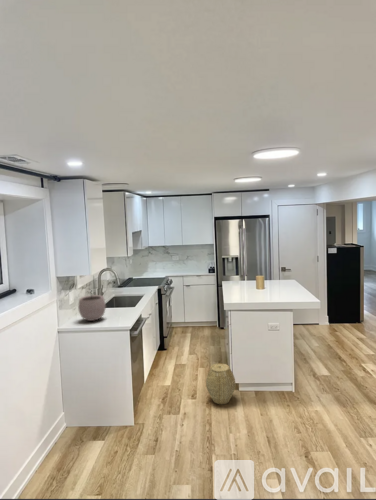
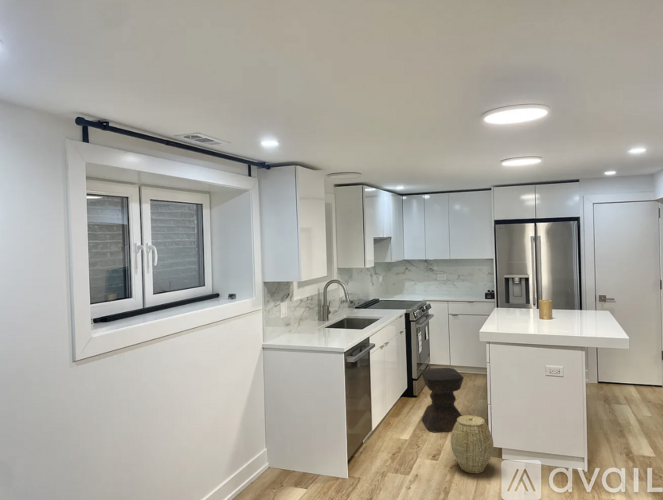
plant pot: present [78,290,106,321] -> none [289,298,321,339]
stool: none [175,328,209,376] -> present [421,368,464,432]

